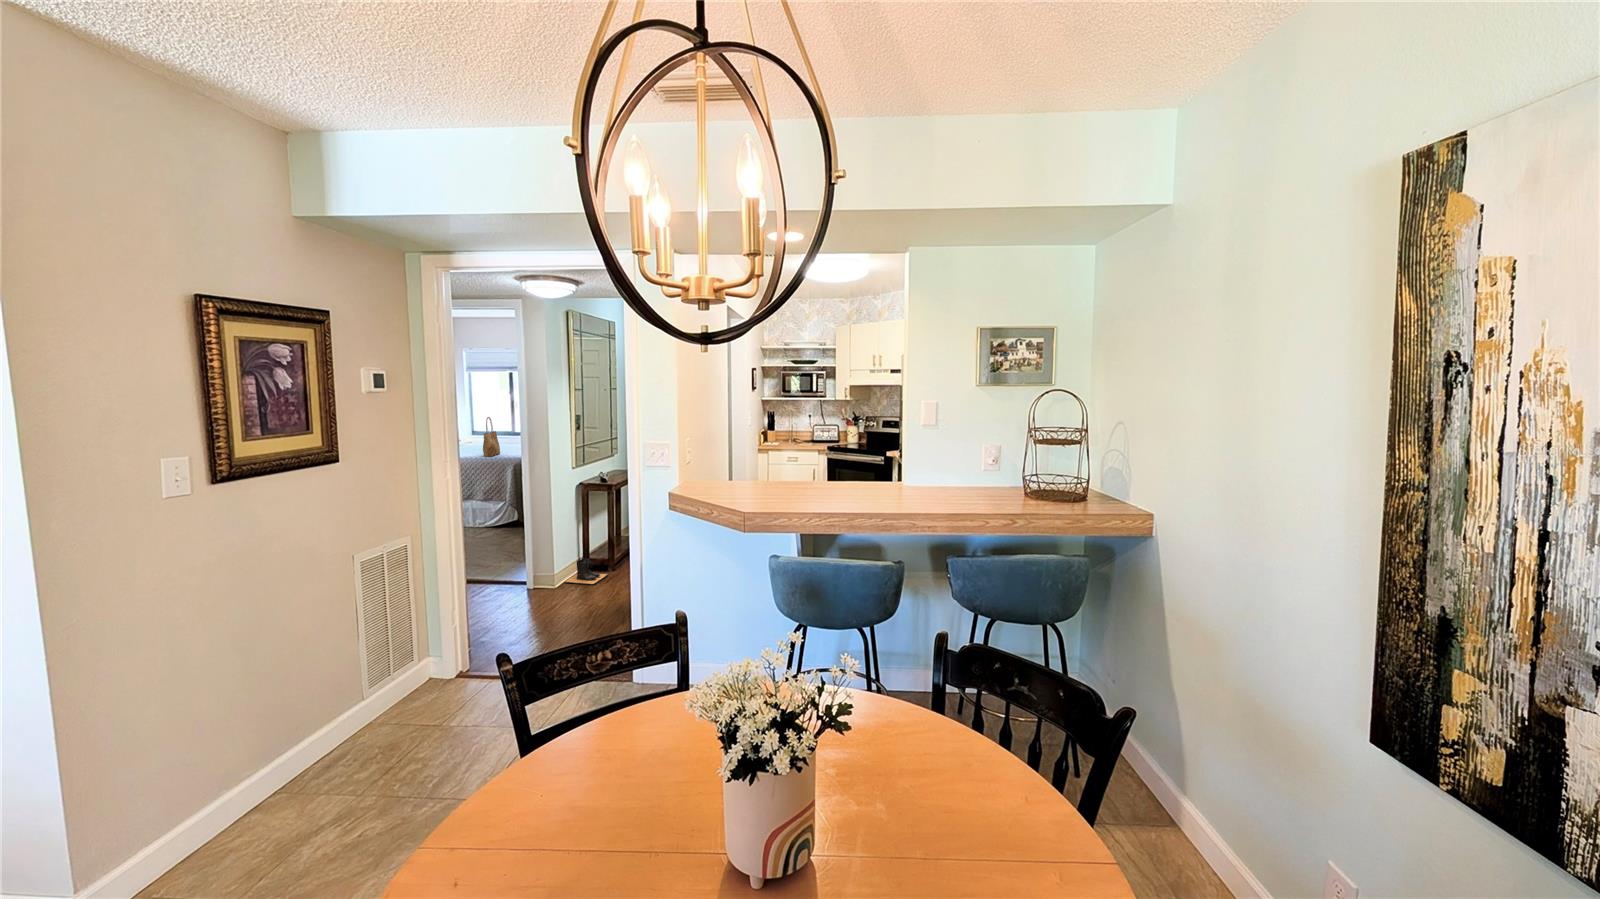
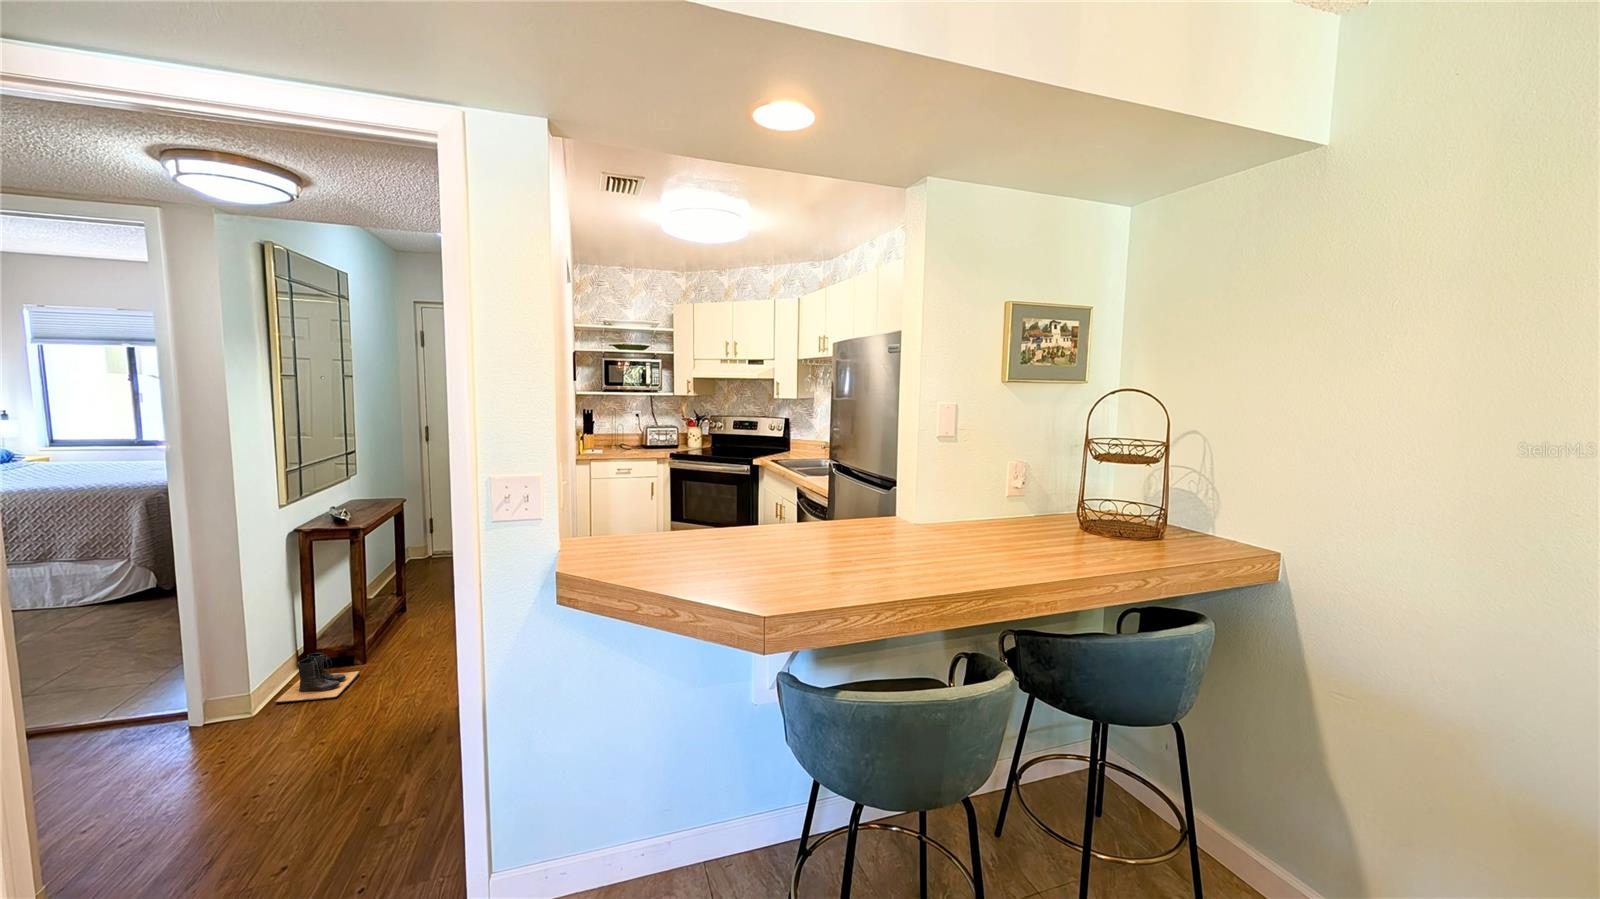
tote bag: present [483,417,500,457] -> none [67,419,109,487]

